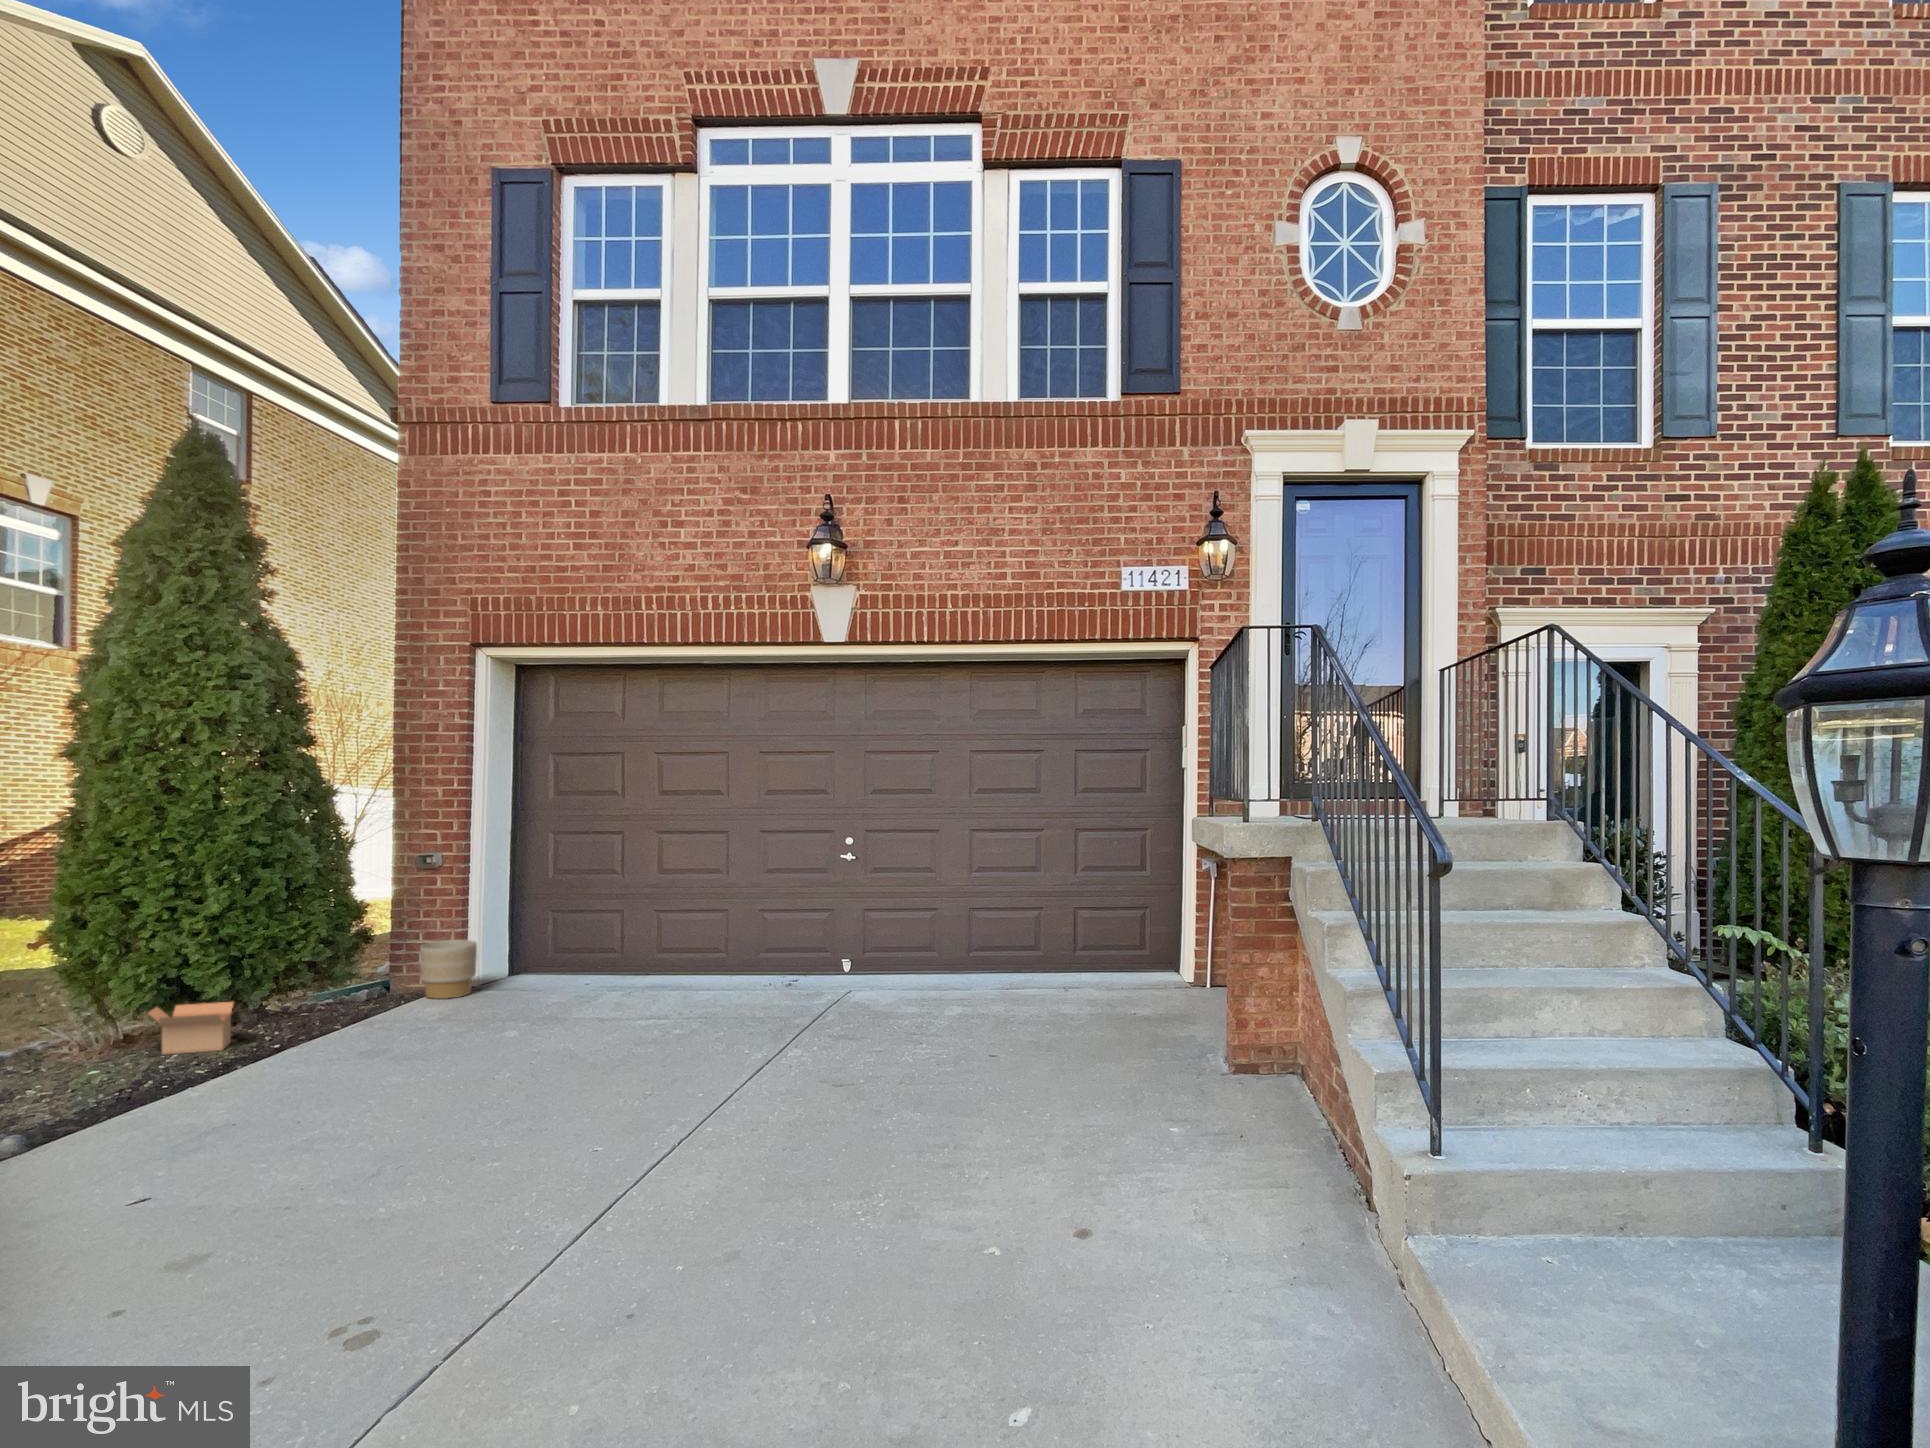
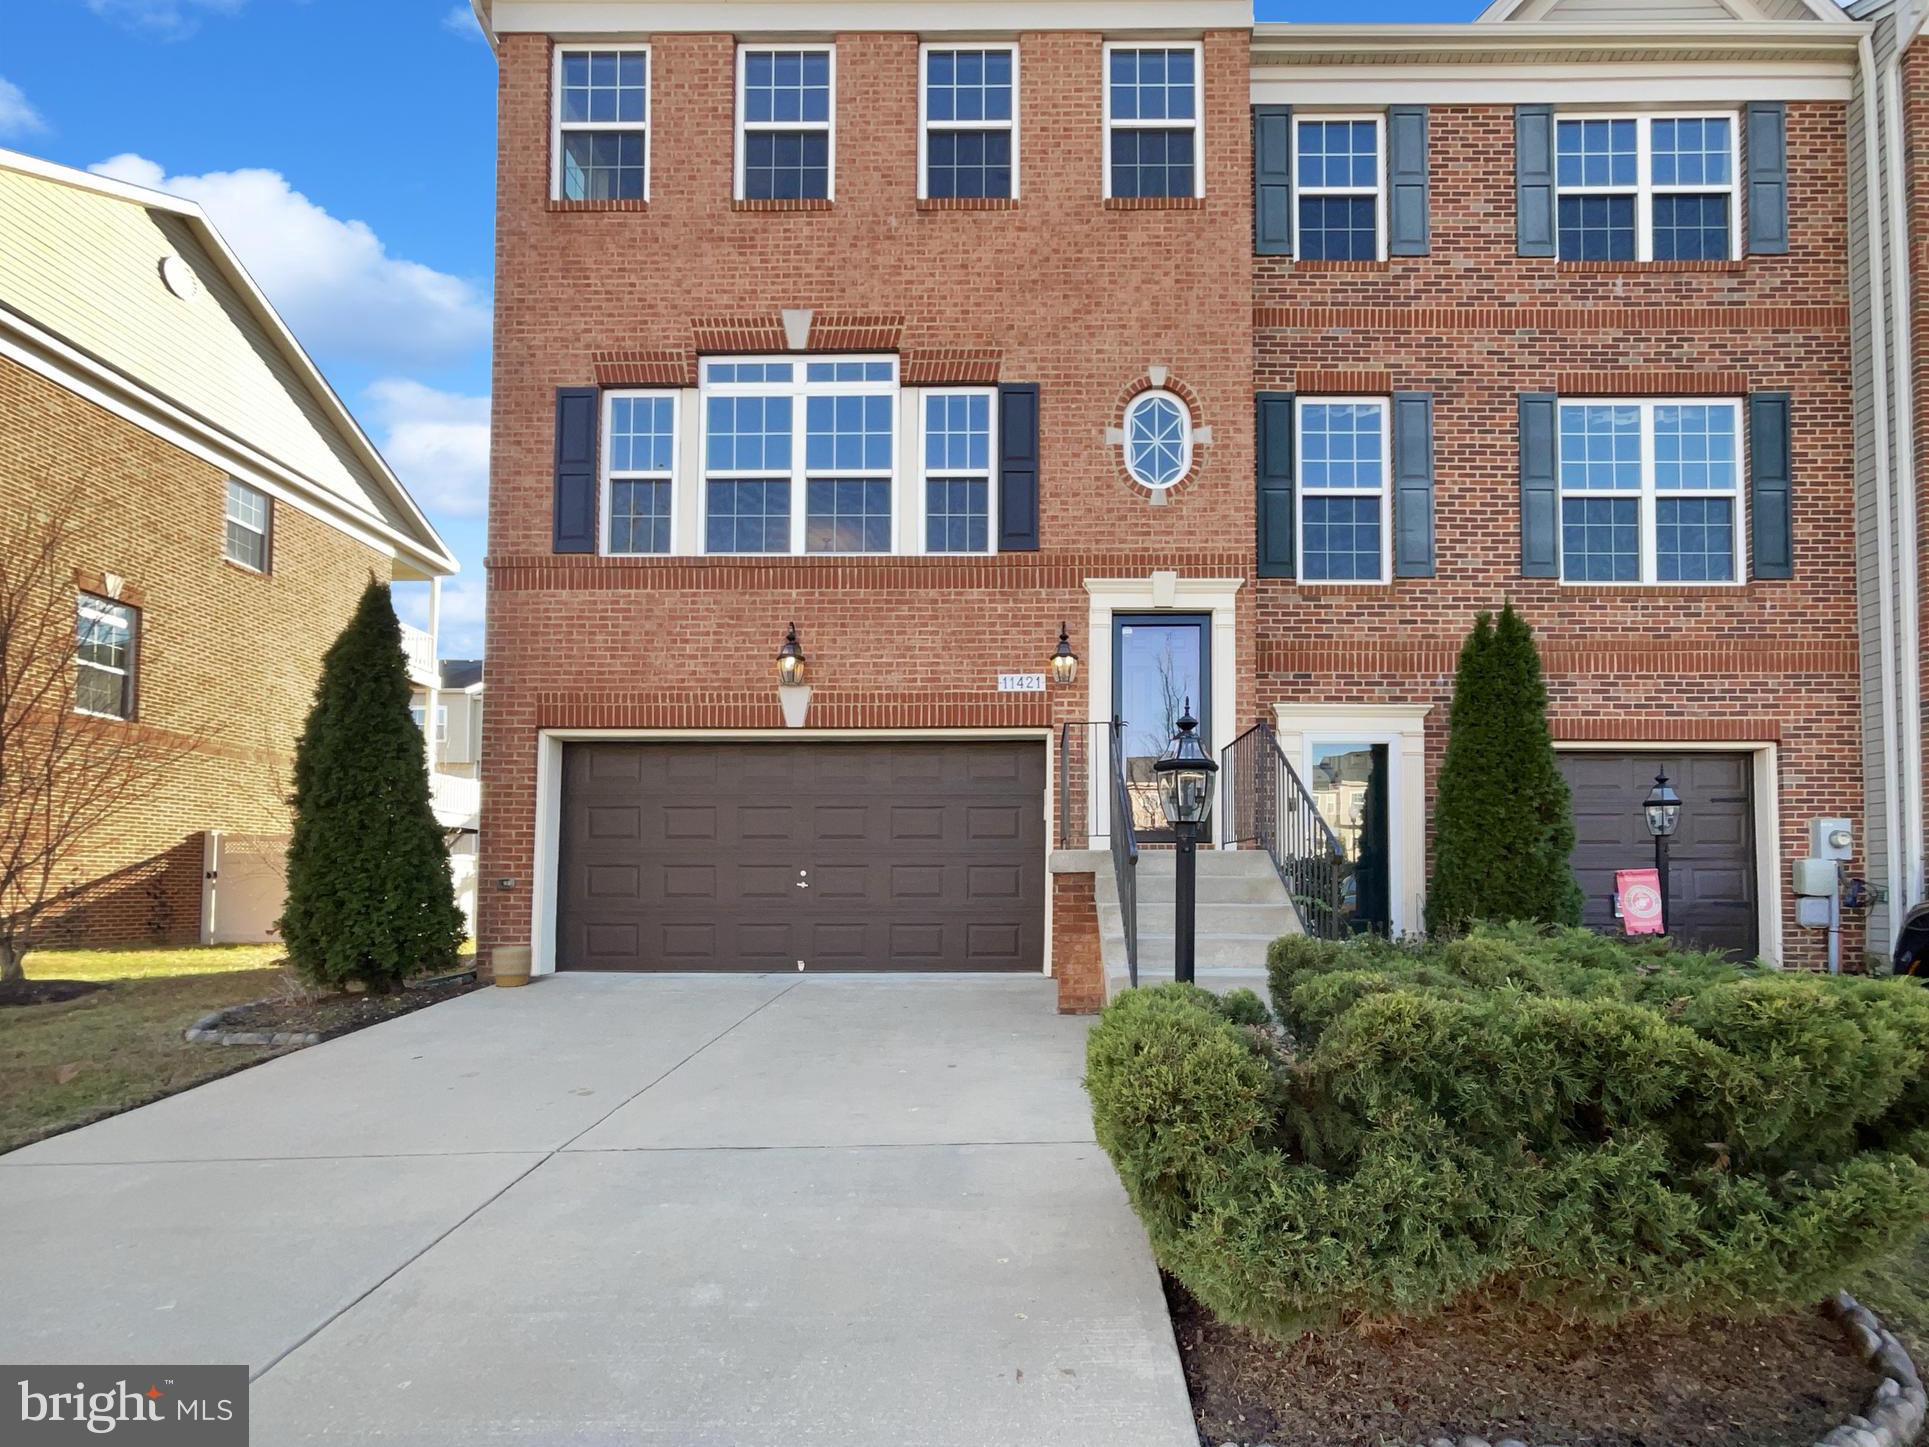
cardboard box: present [148,1002,233,1055] -> none [320,980,382,1015]

